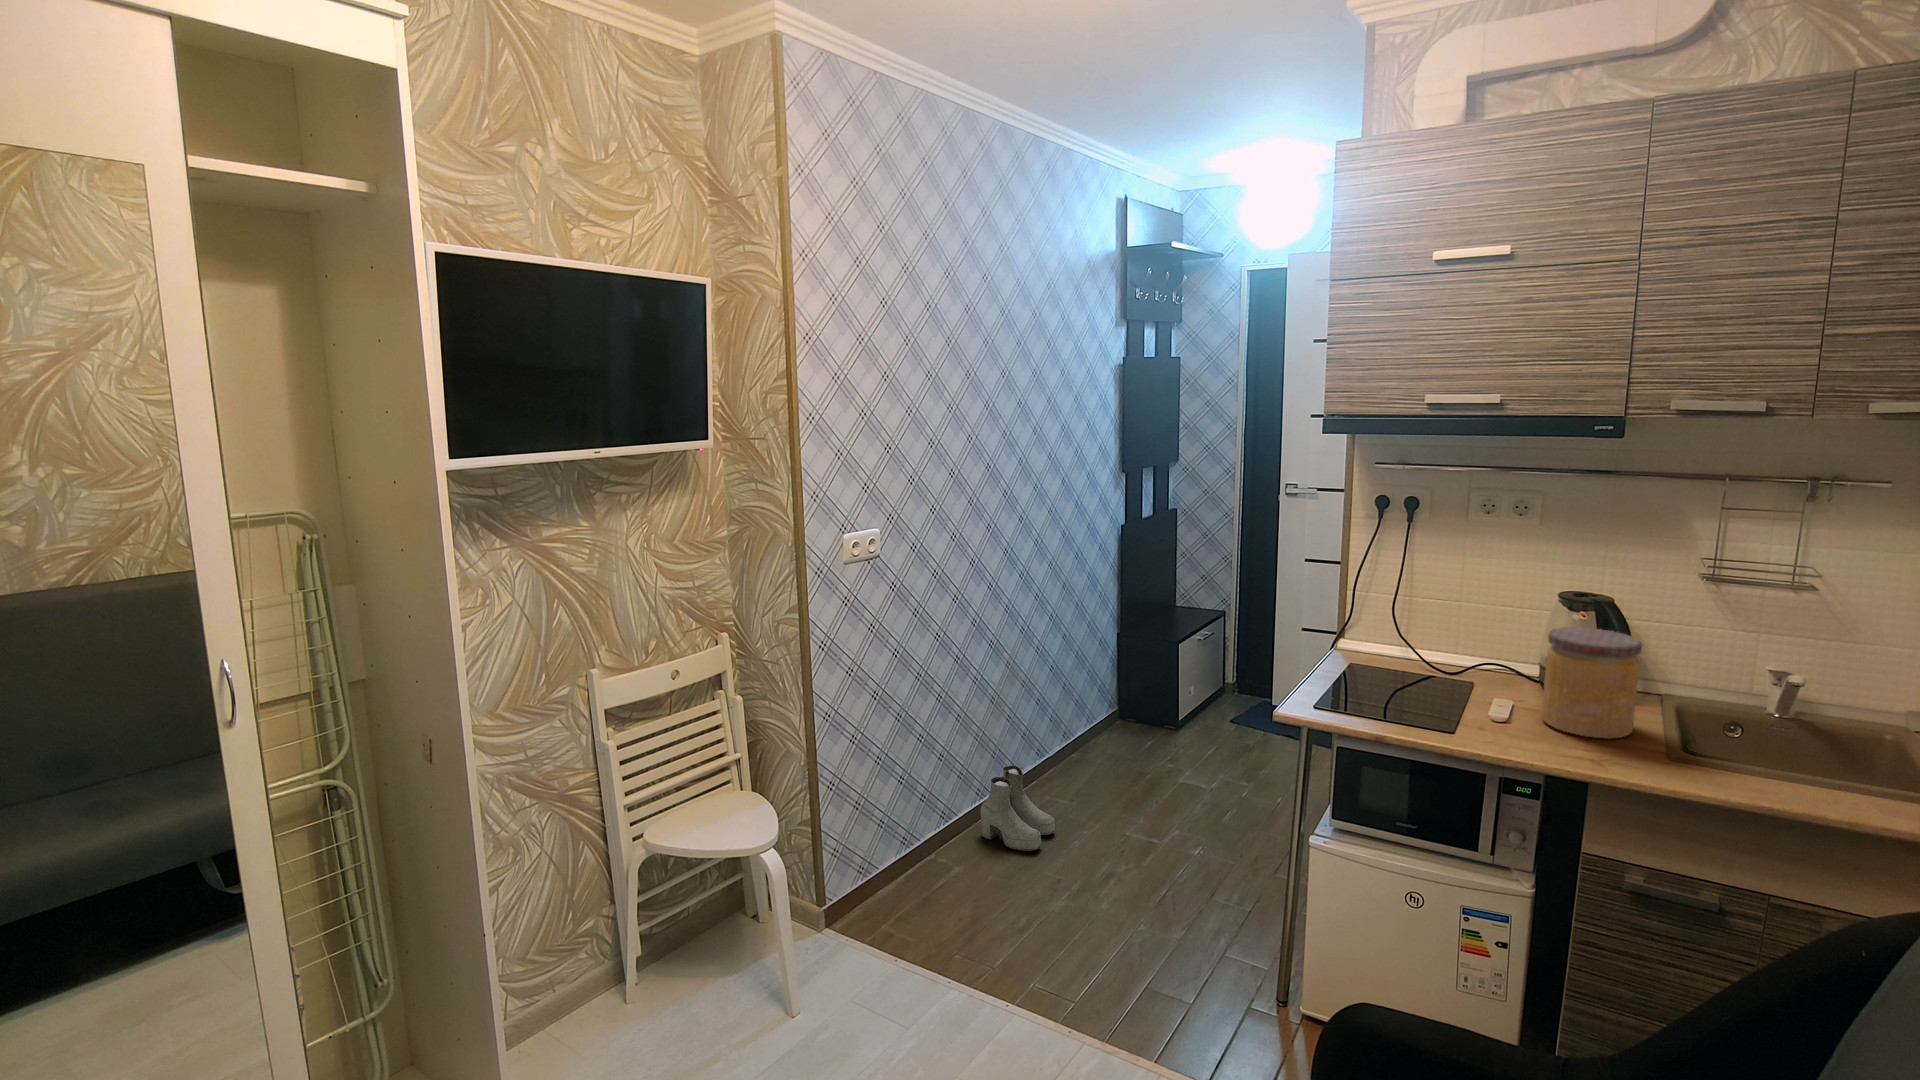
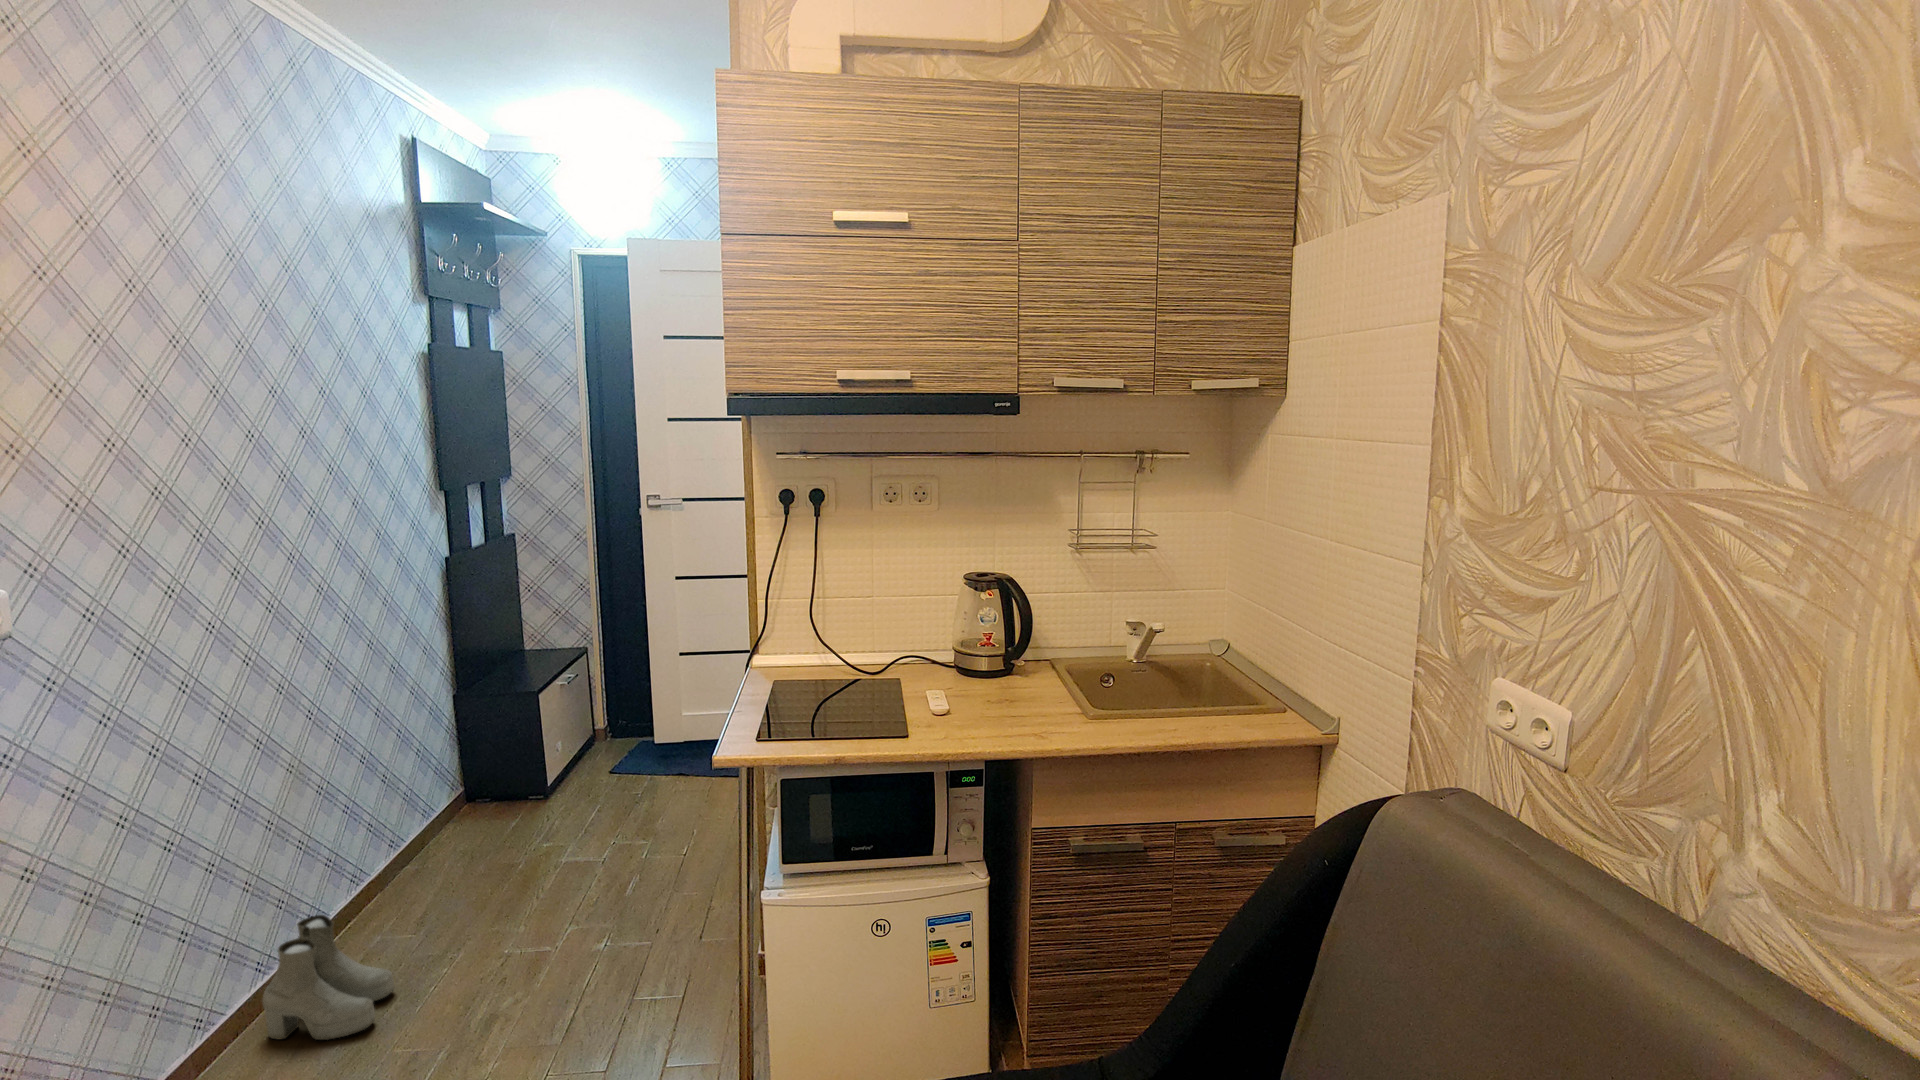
jar: present [1541,627,1642,739] -> none [973,604,1050,711]

